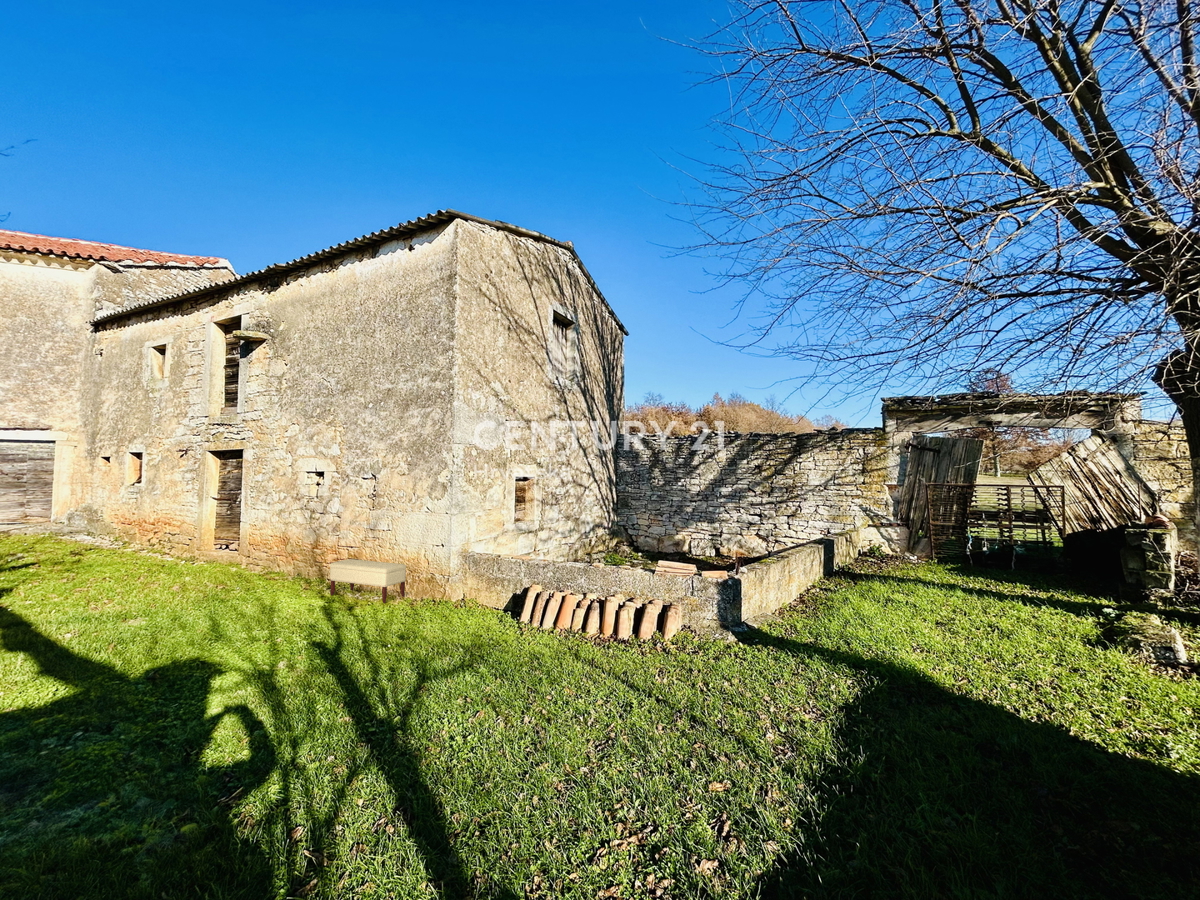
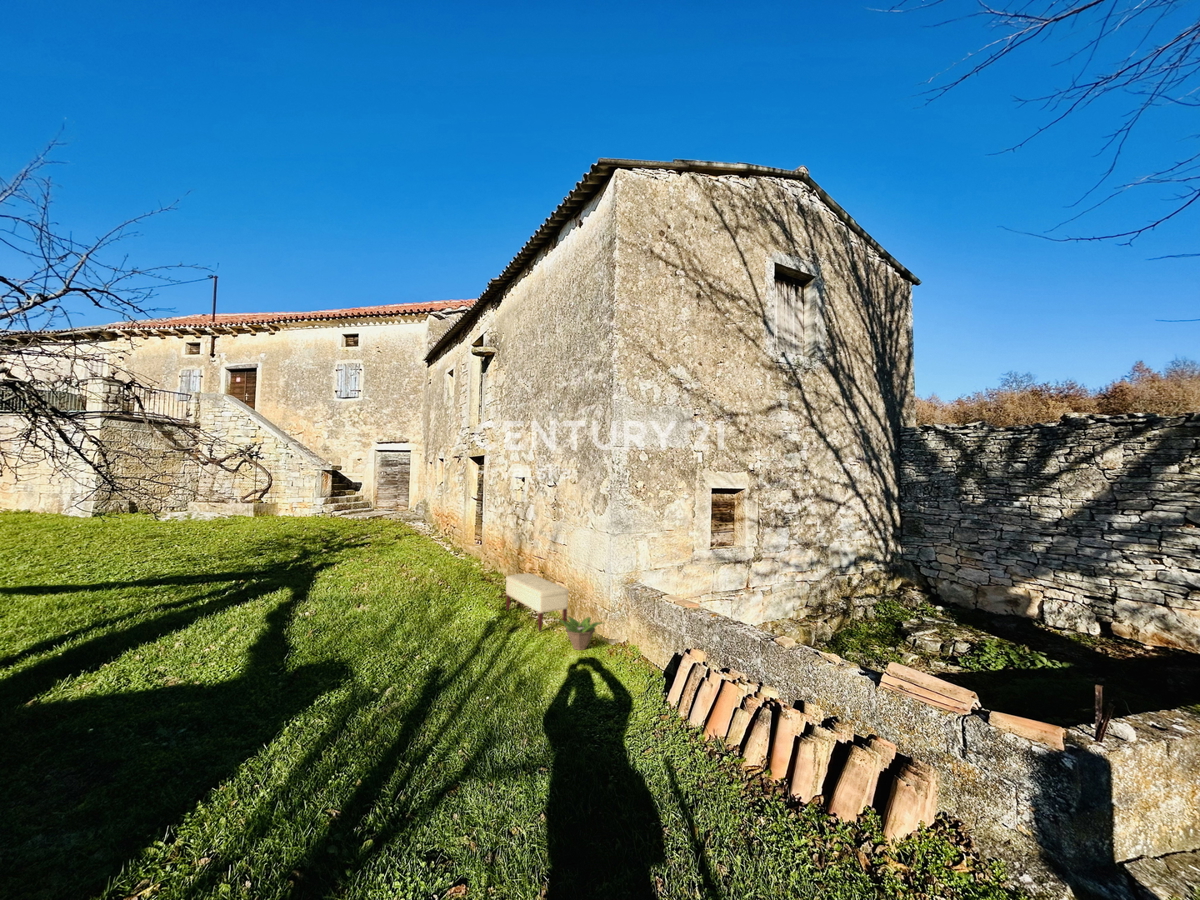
decorative plant: none [411,582,454,608] -> present [559,617,604,650]

